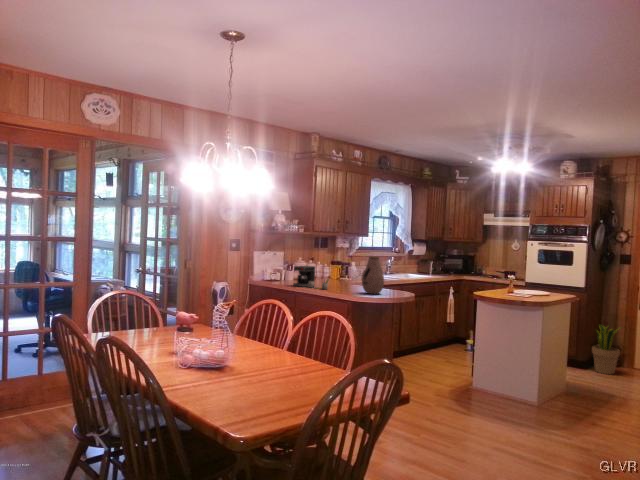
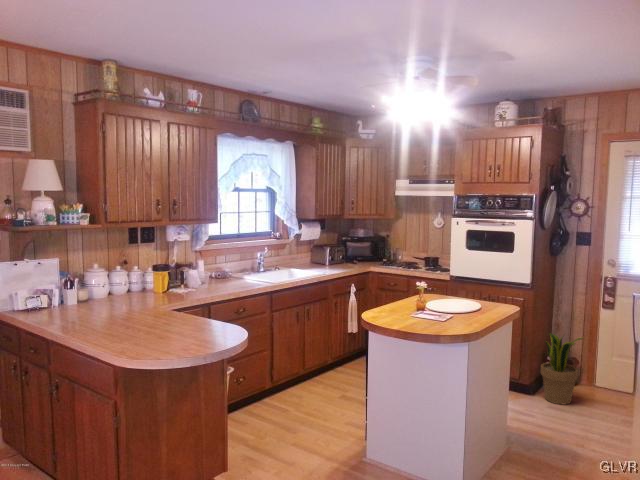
vase: present [362,256,384,294] -> none [161,268,201,336]
coffee maker: present [293,266,329,289] -> none [57,282,113,328]

